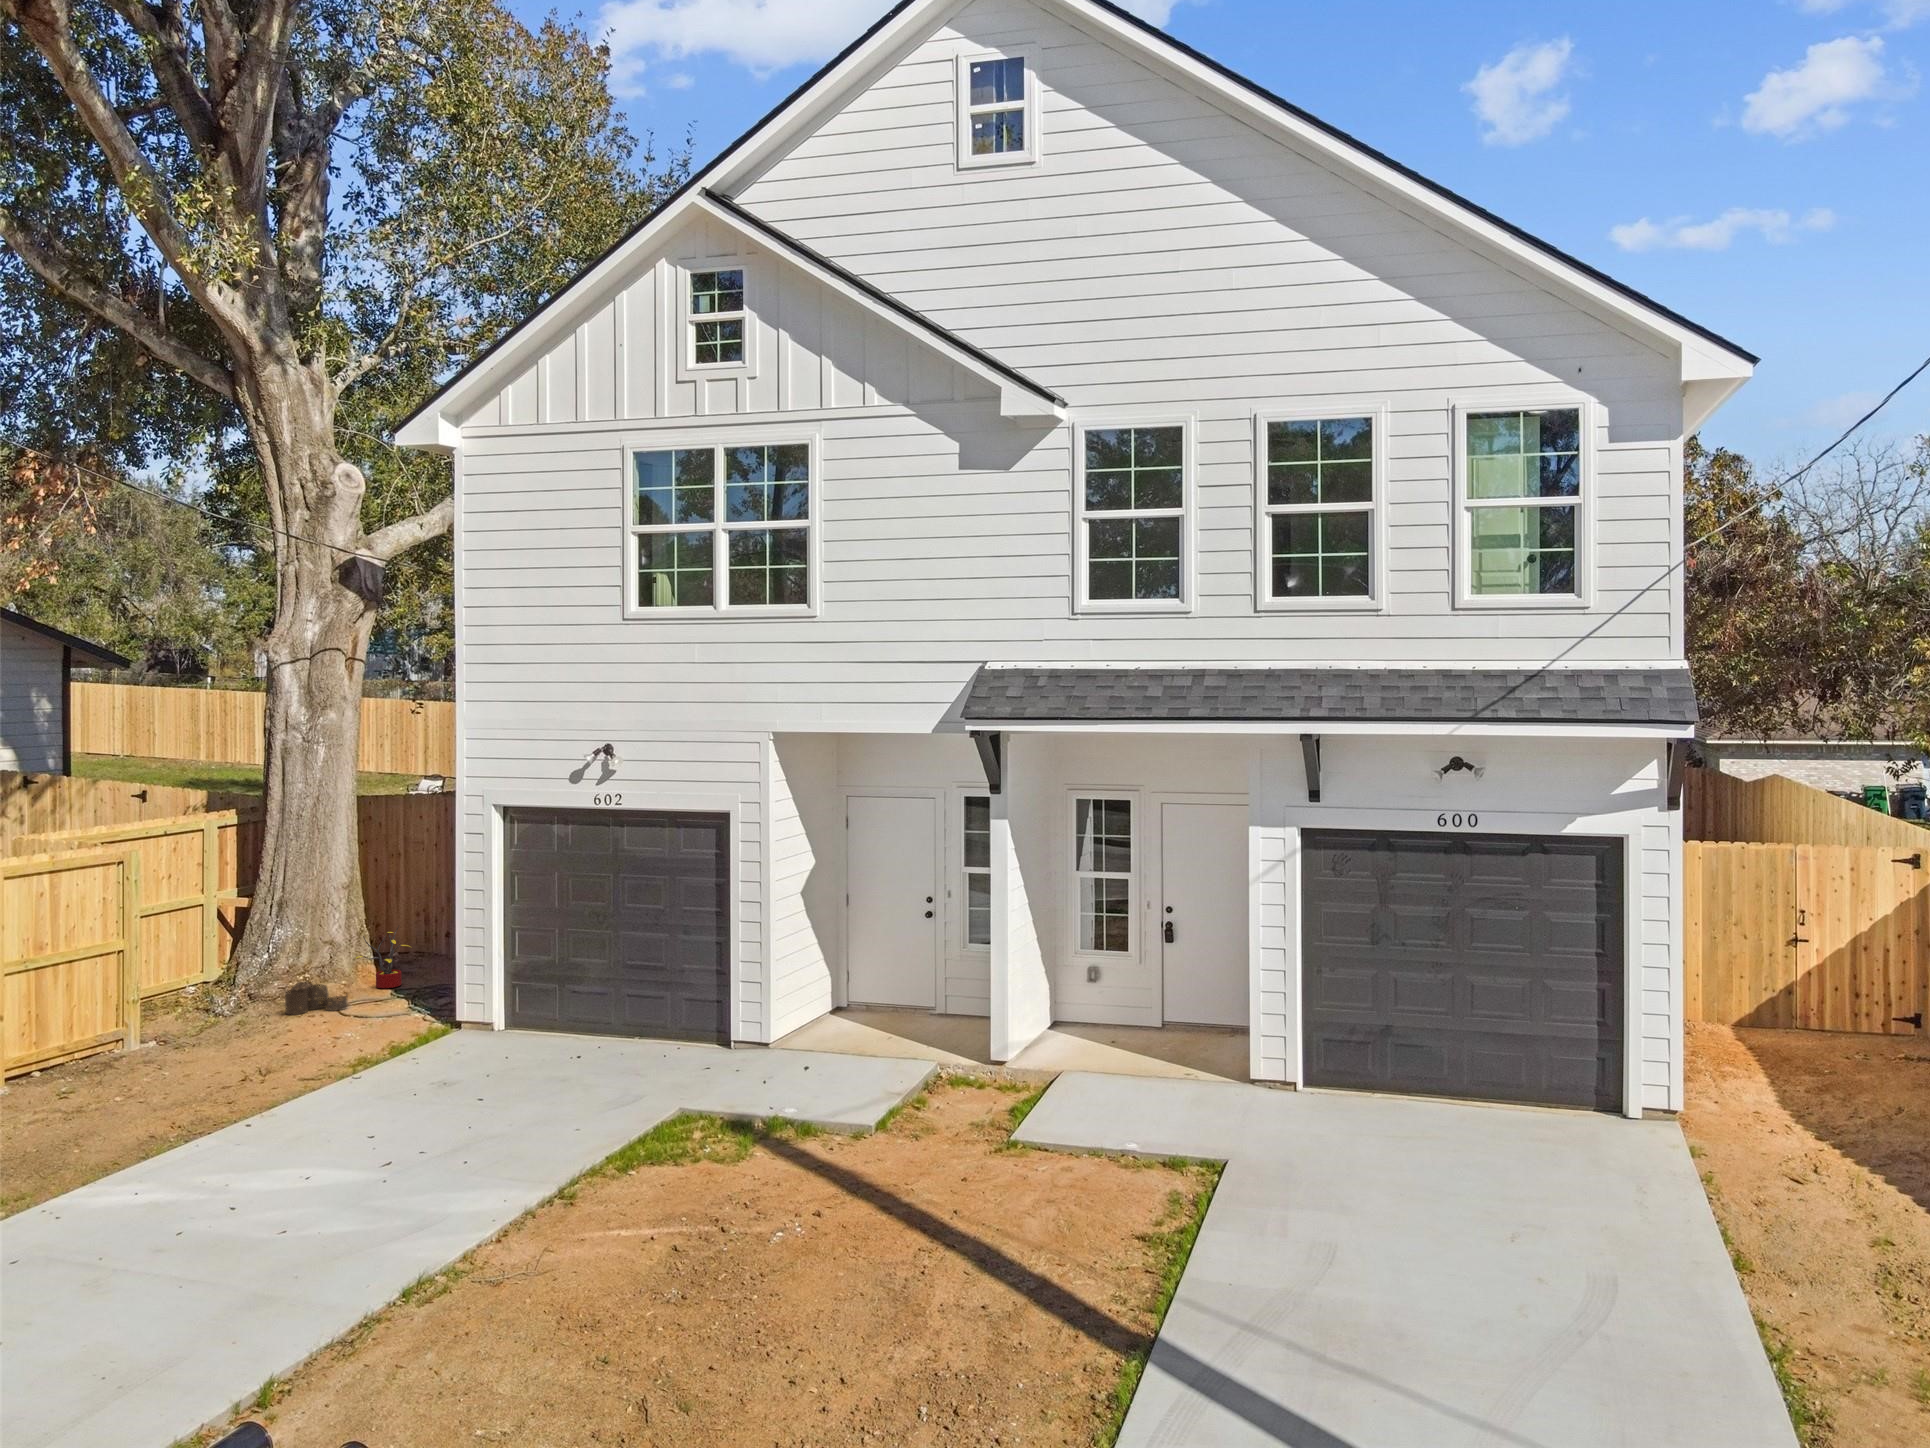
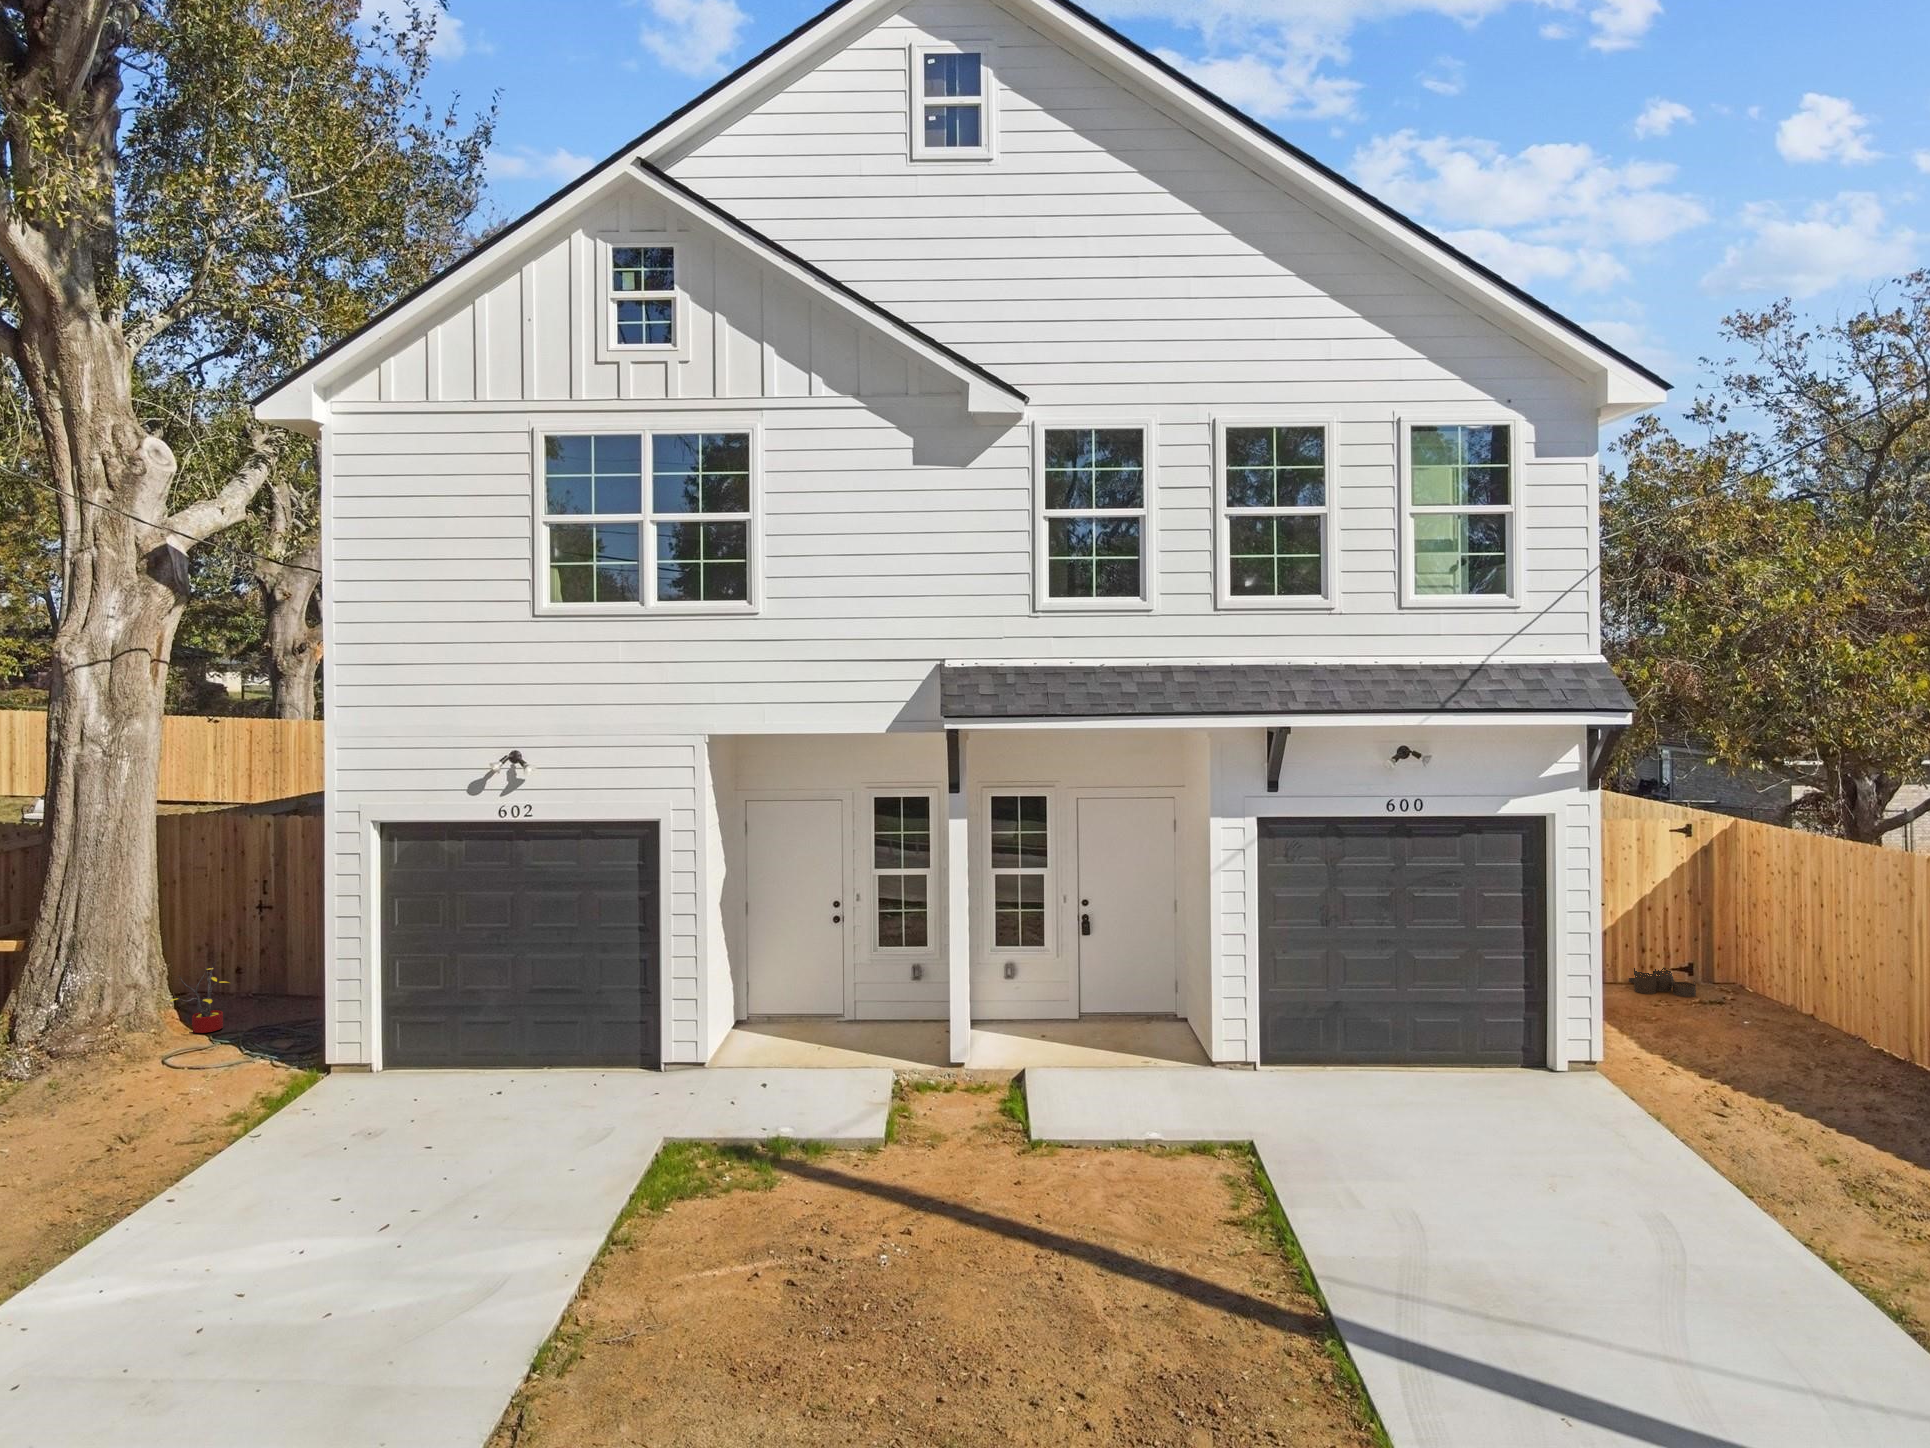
woven basket: present [285,981,348,1015] -> present [1629,968,1696,997]

